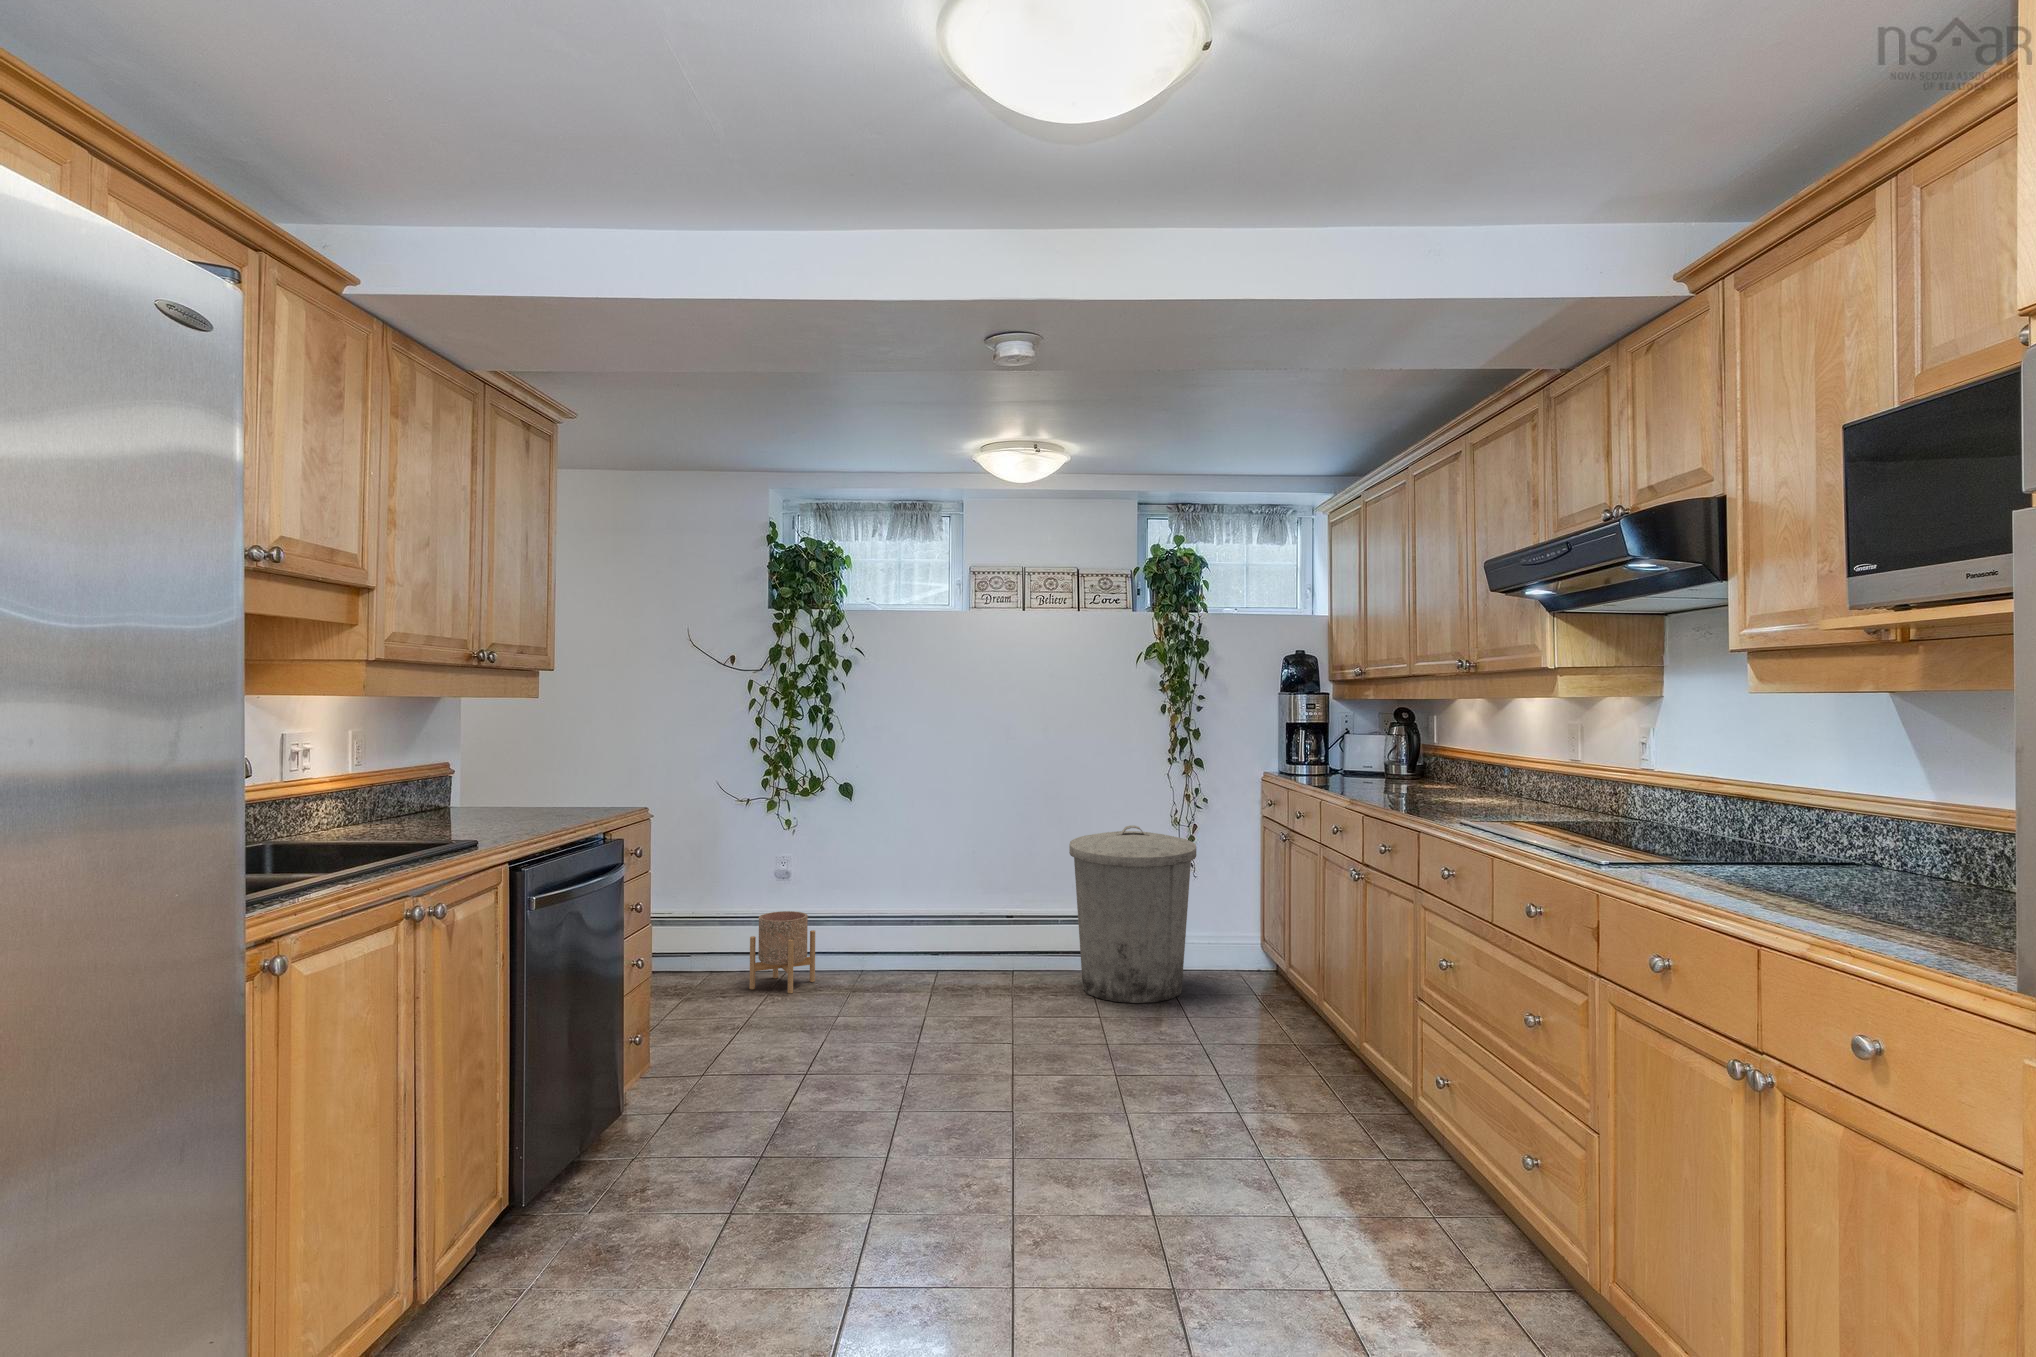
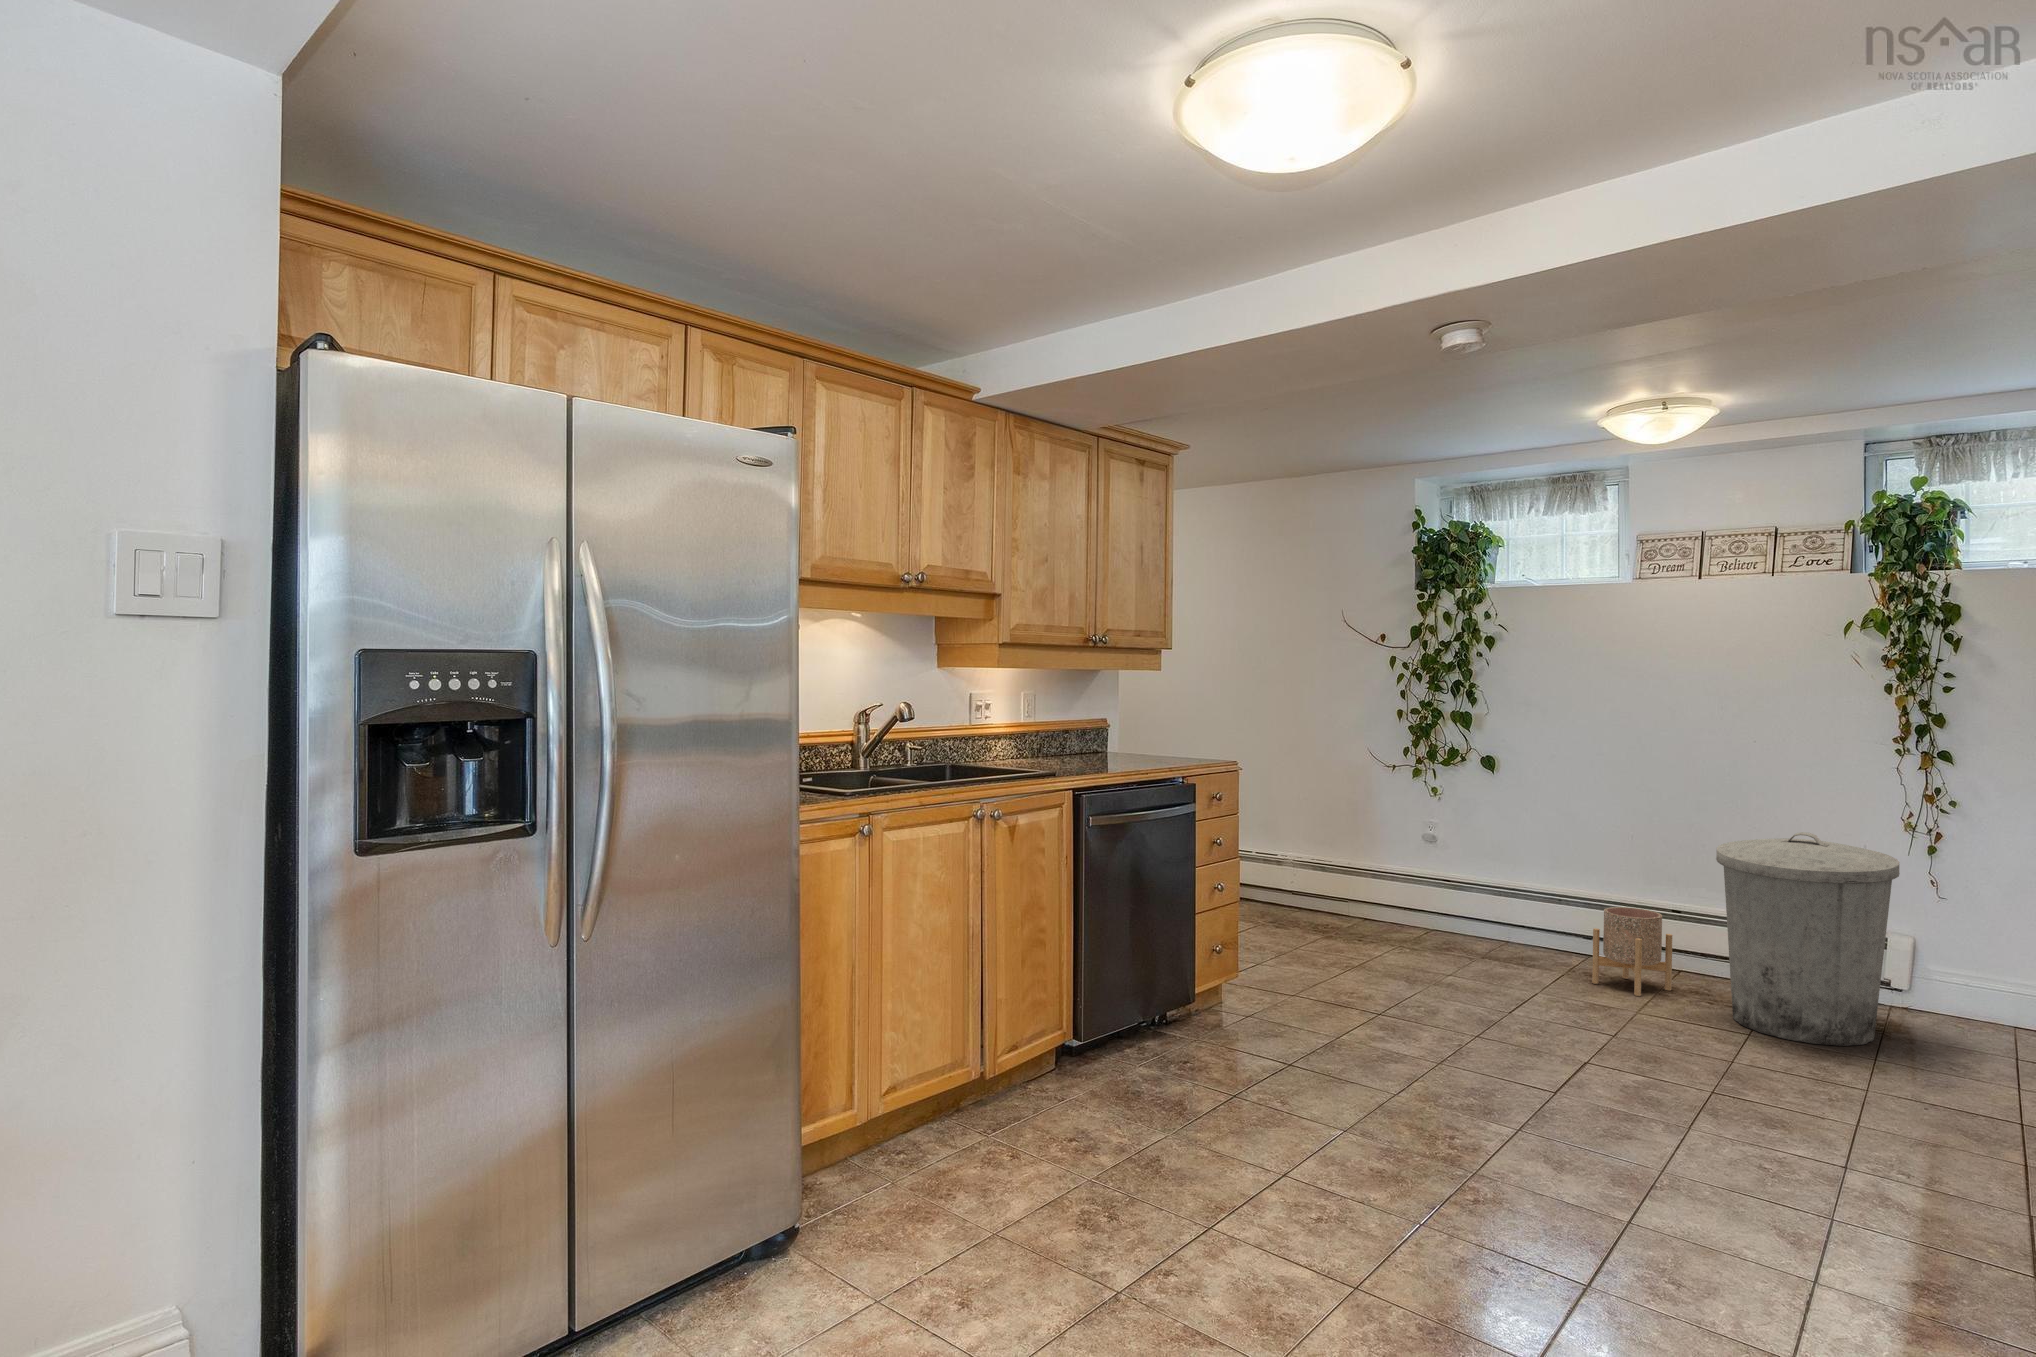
planter: present [750,911,815,993] -> present [1592,907,1672,996]

